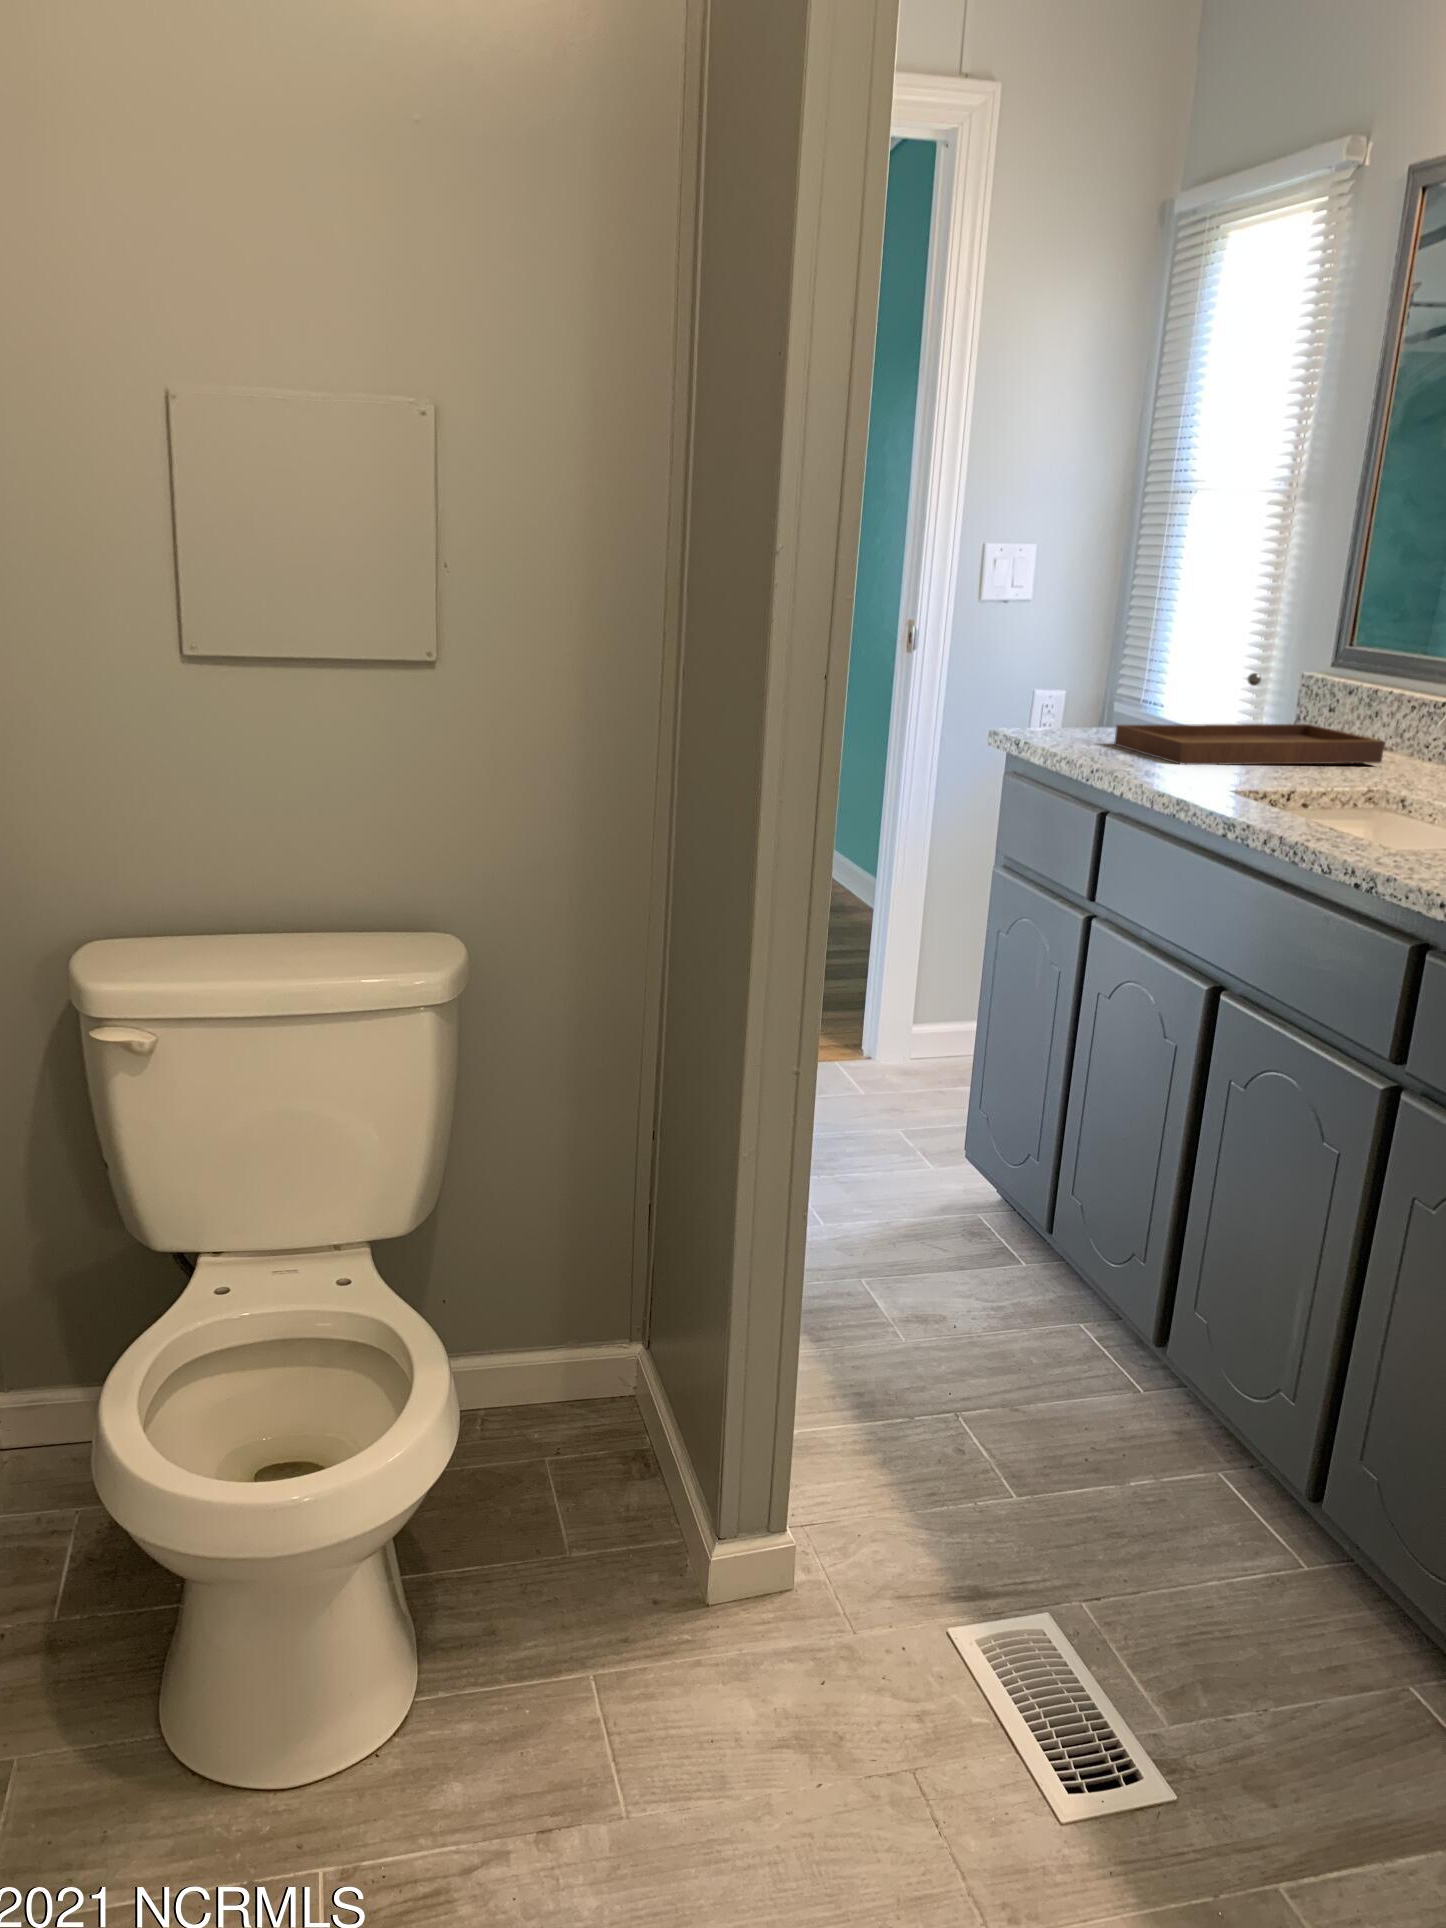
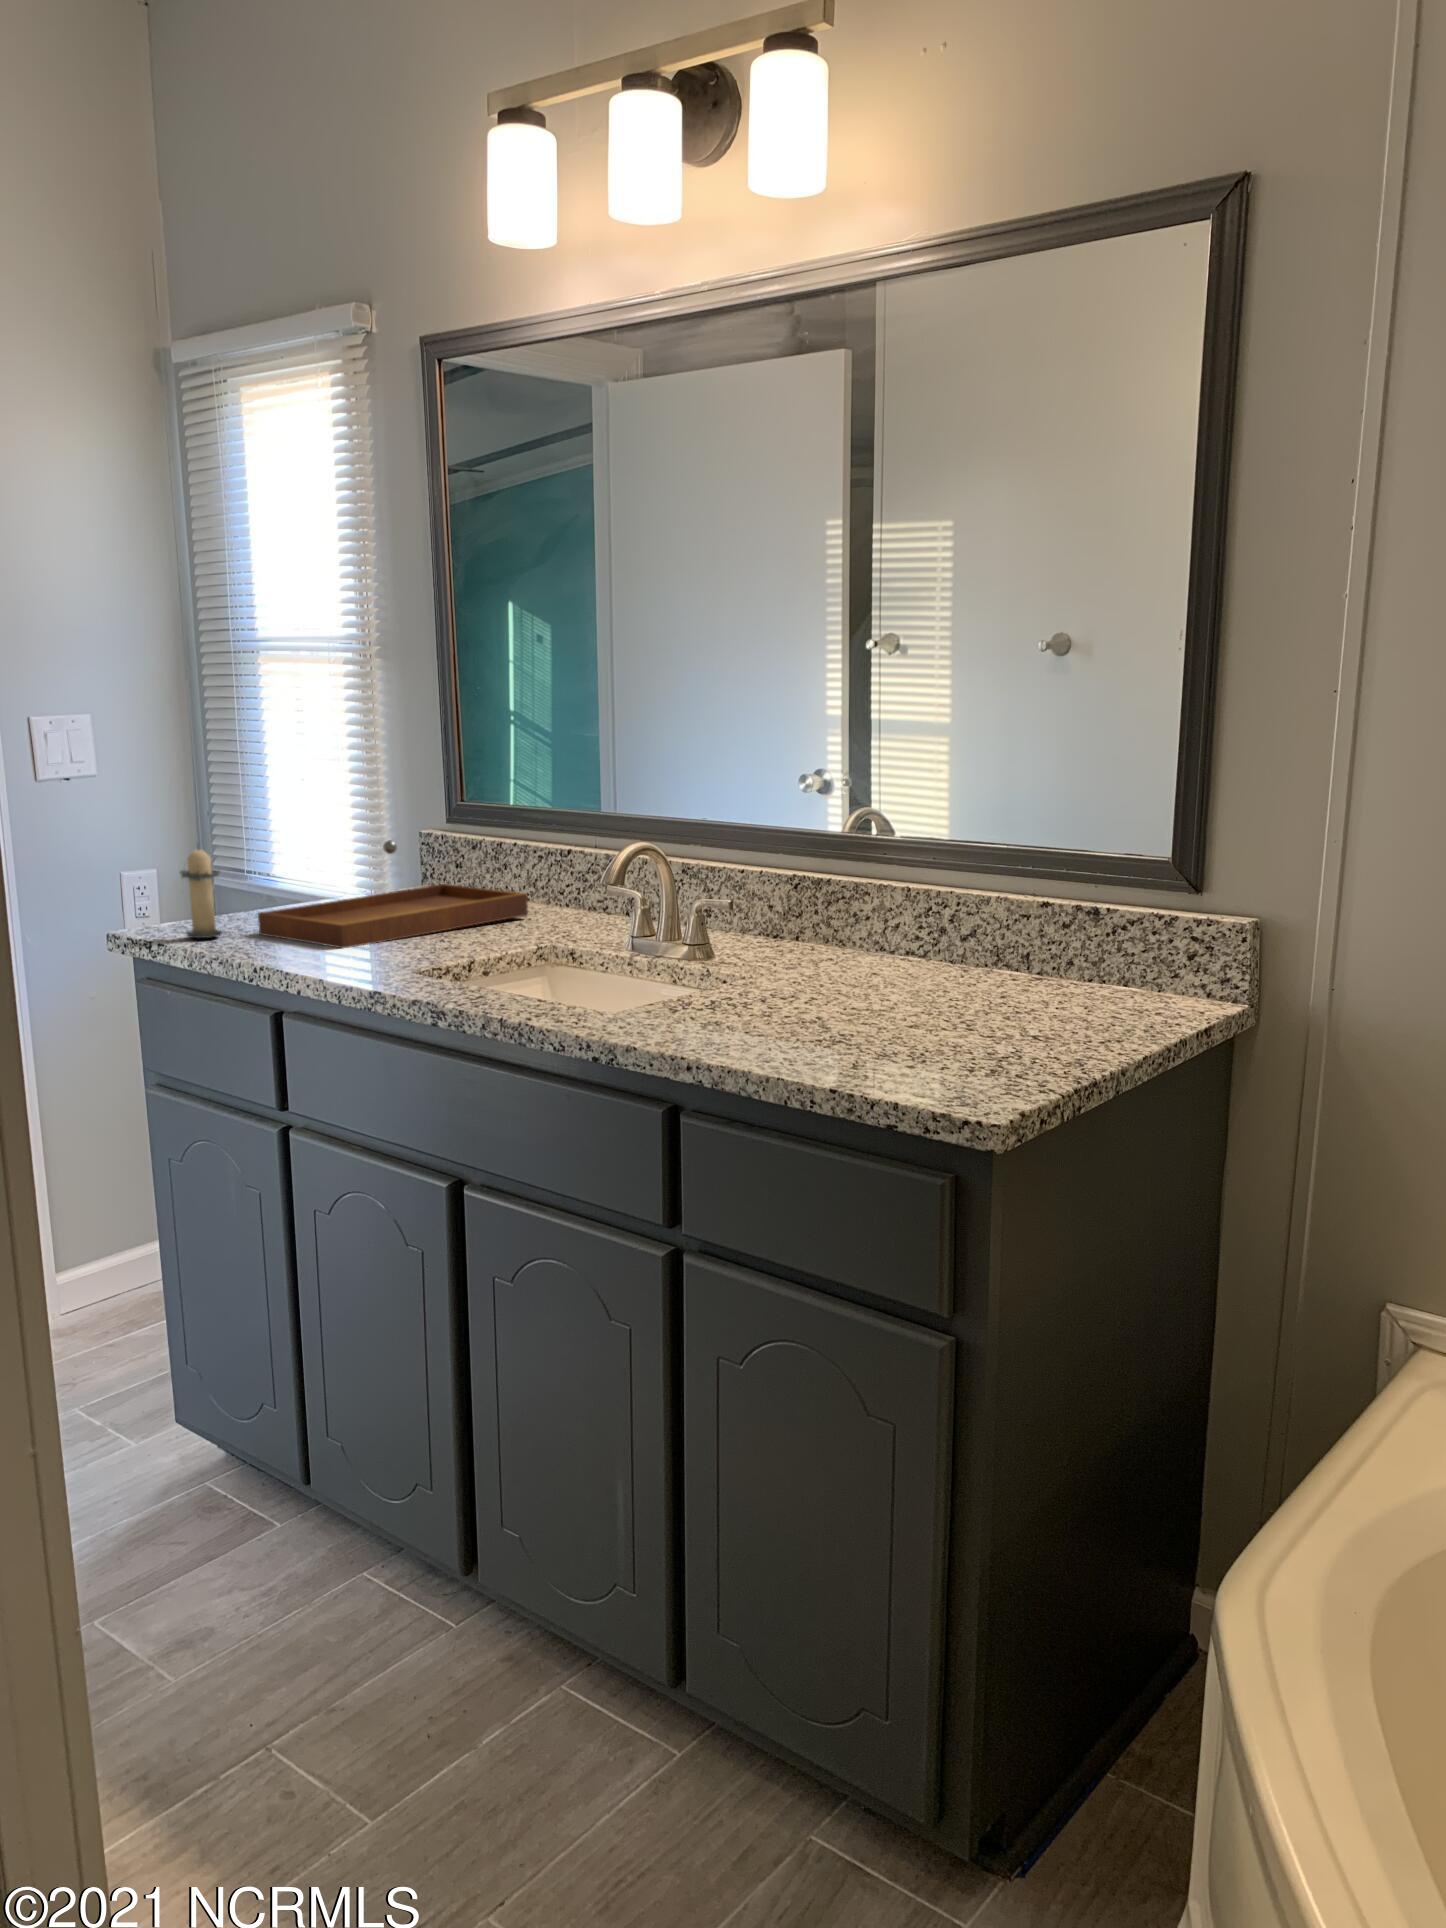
candle: none [1046,654,1092,742] -> present [180,849,222,938]

